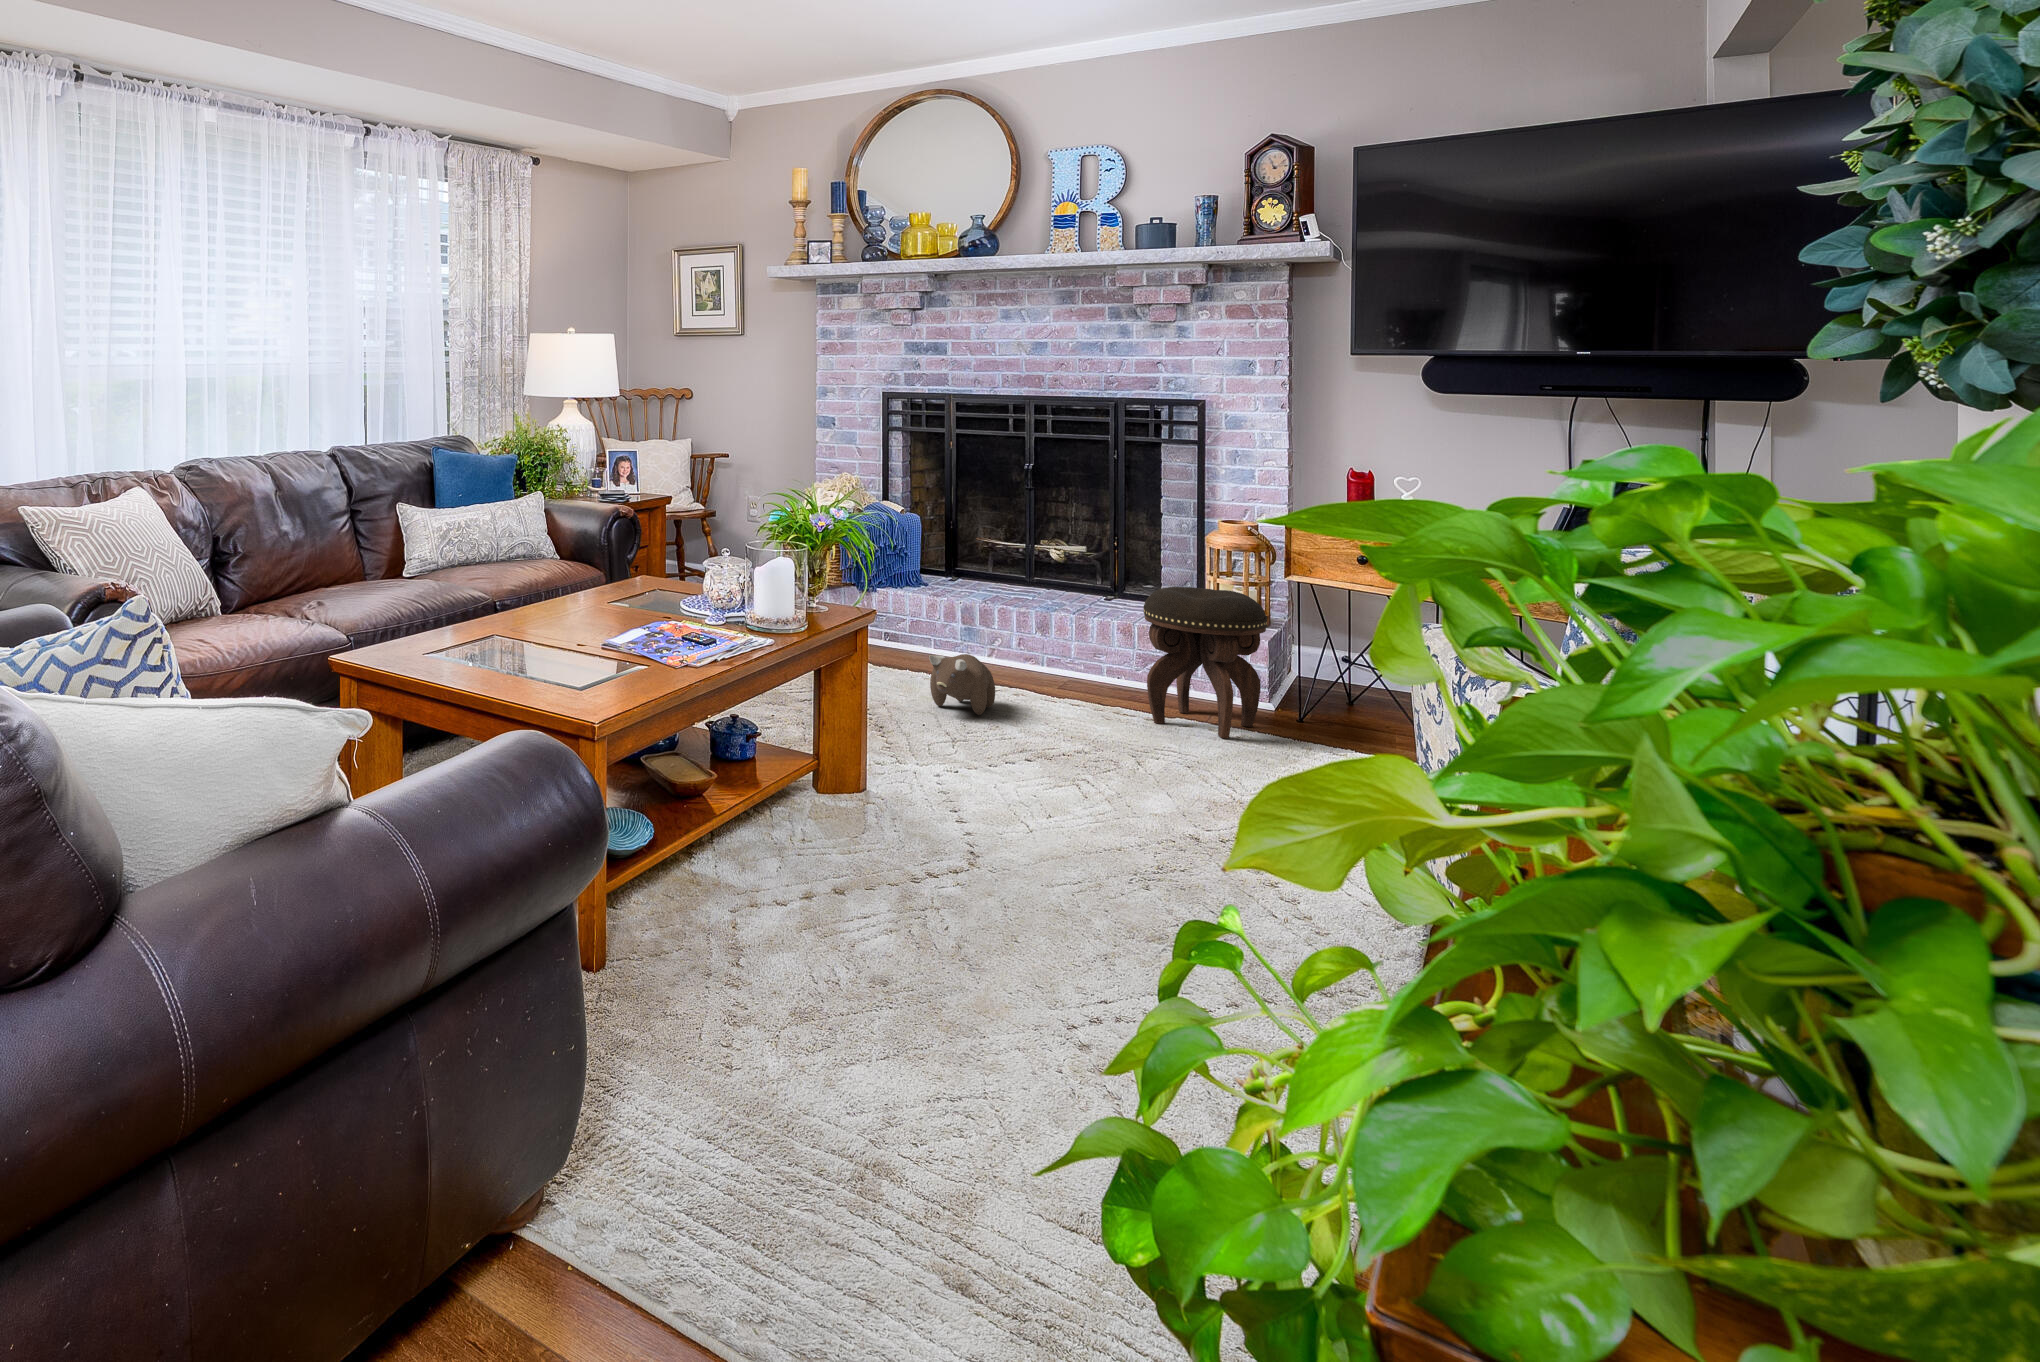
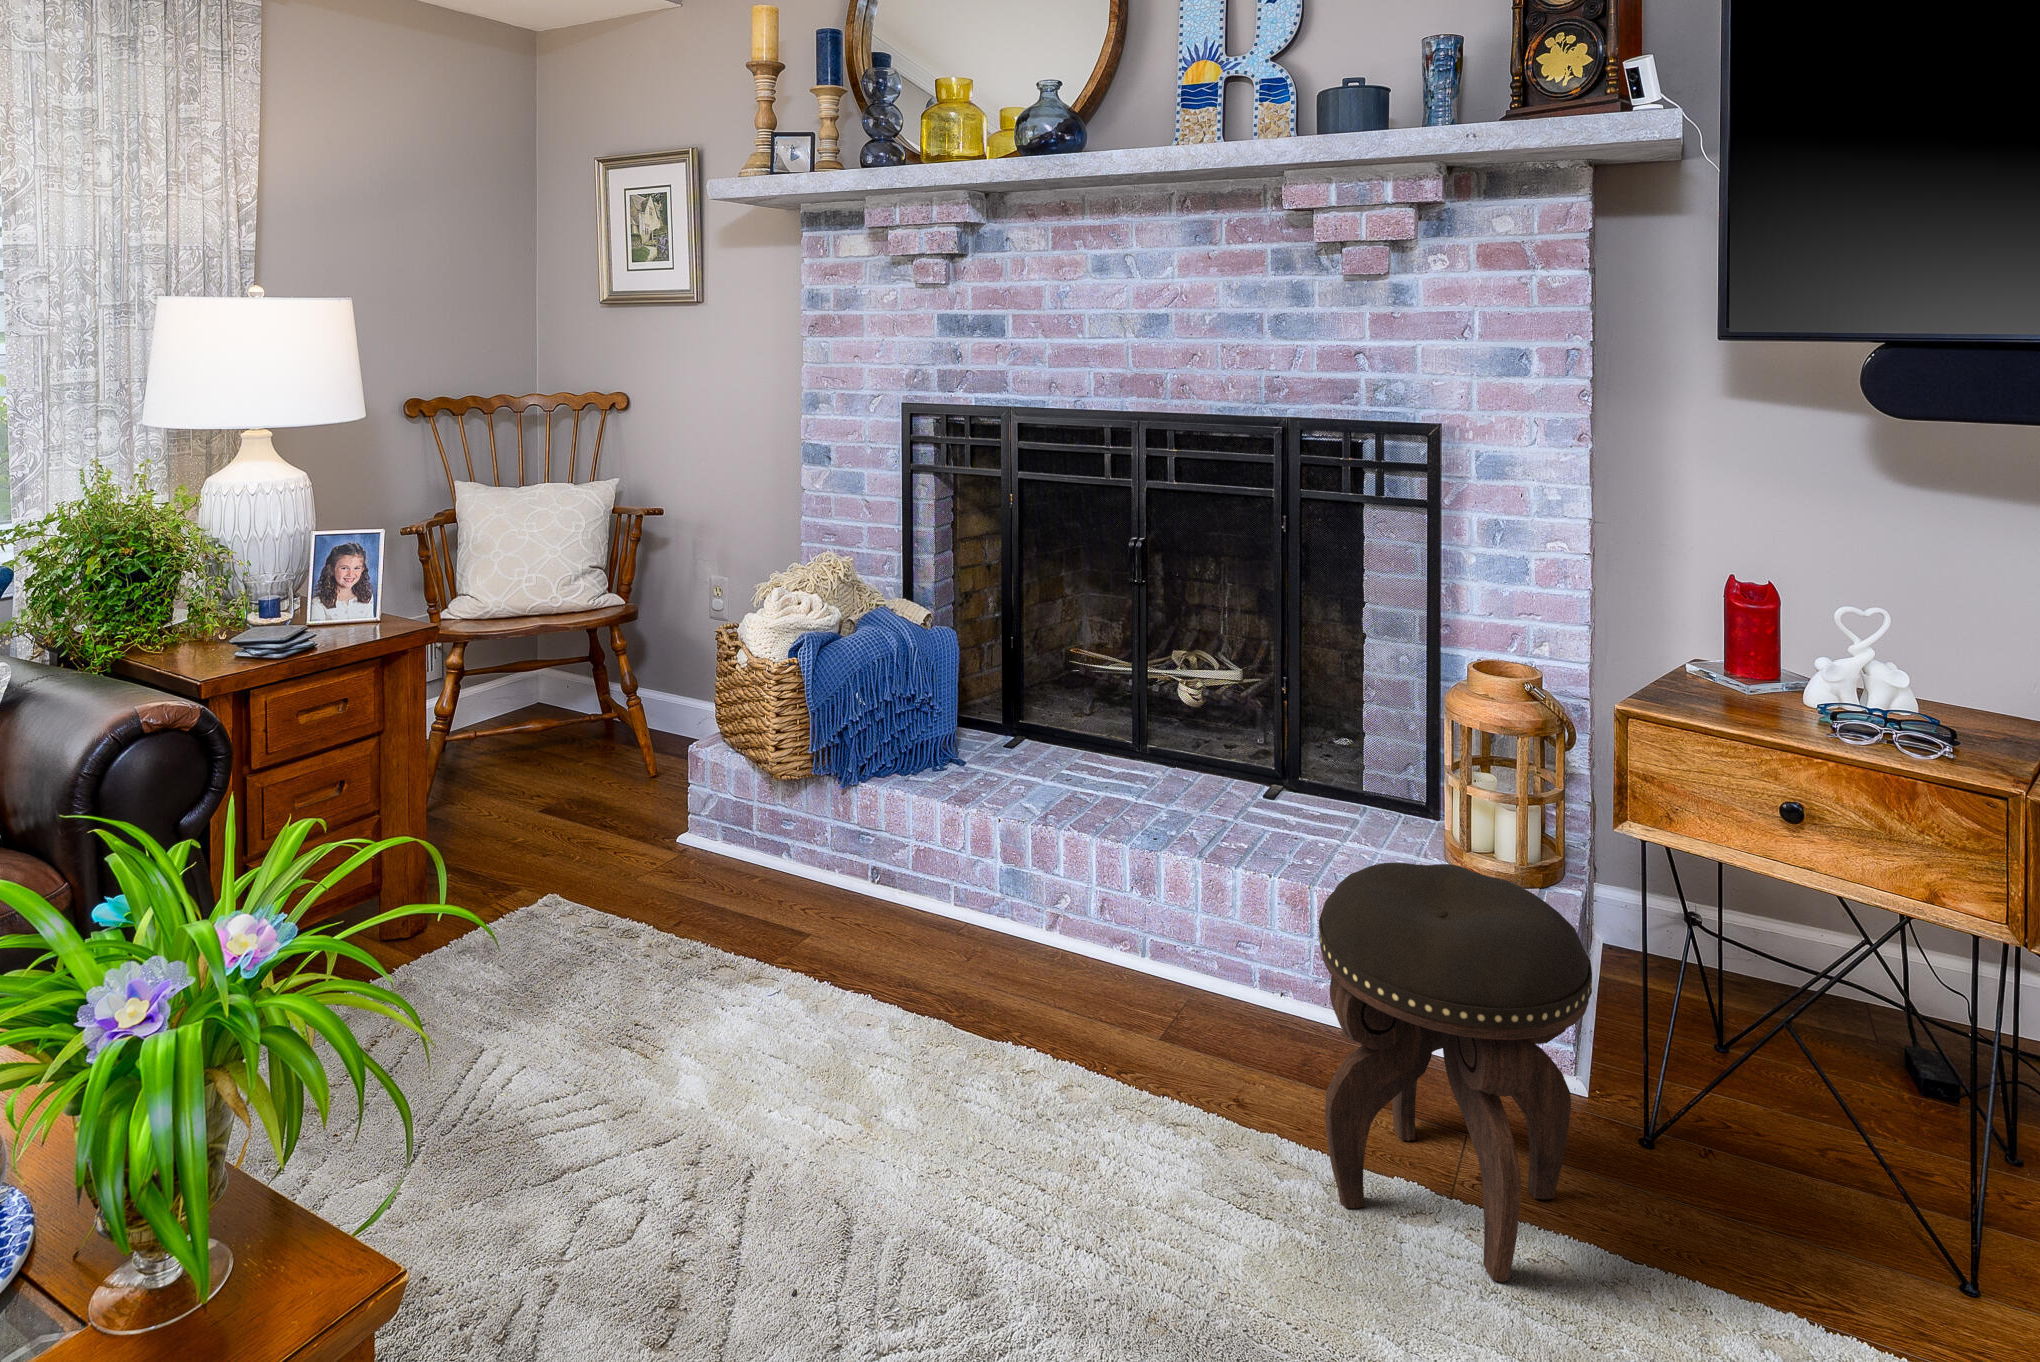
plush toy: present [929,654,995,715] -> none [823,1047,993,1219]

